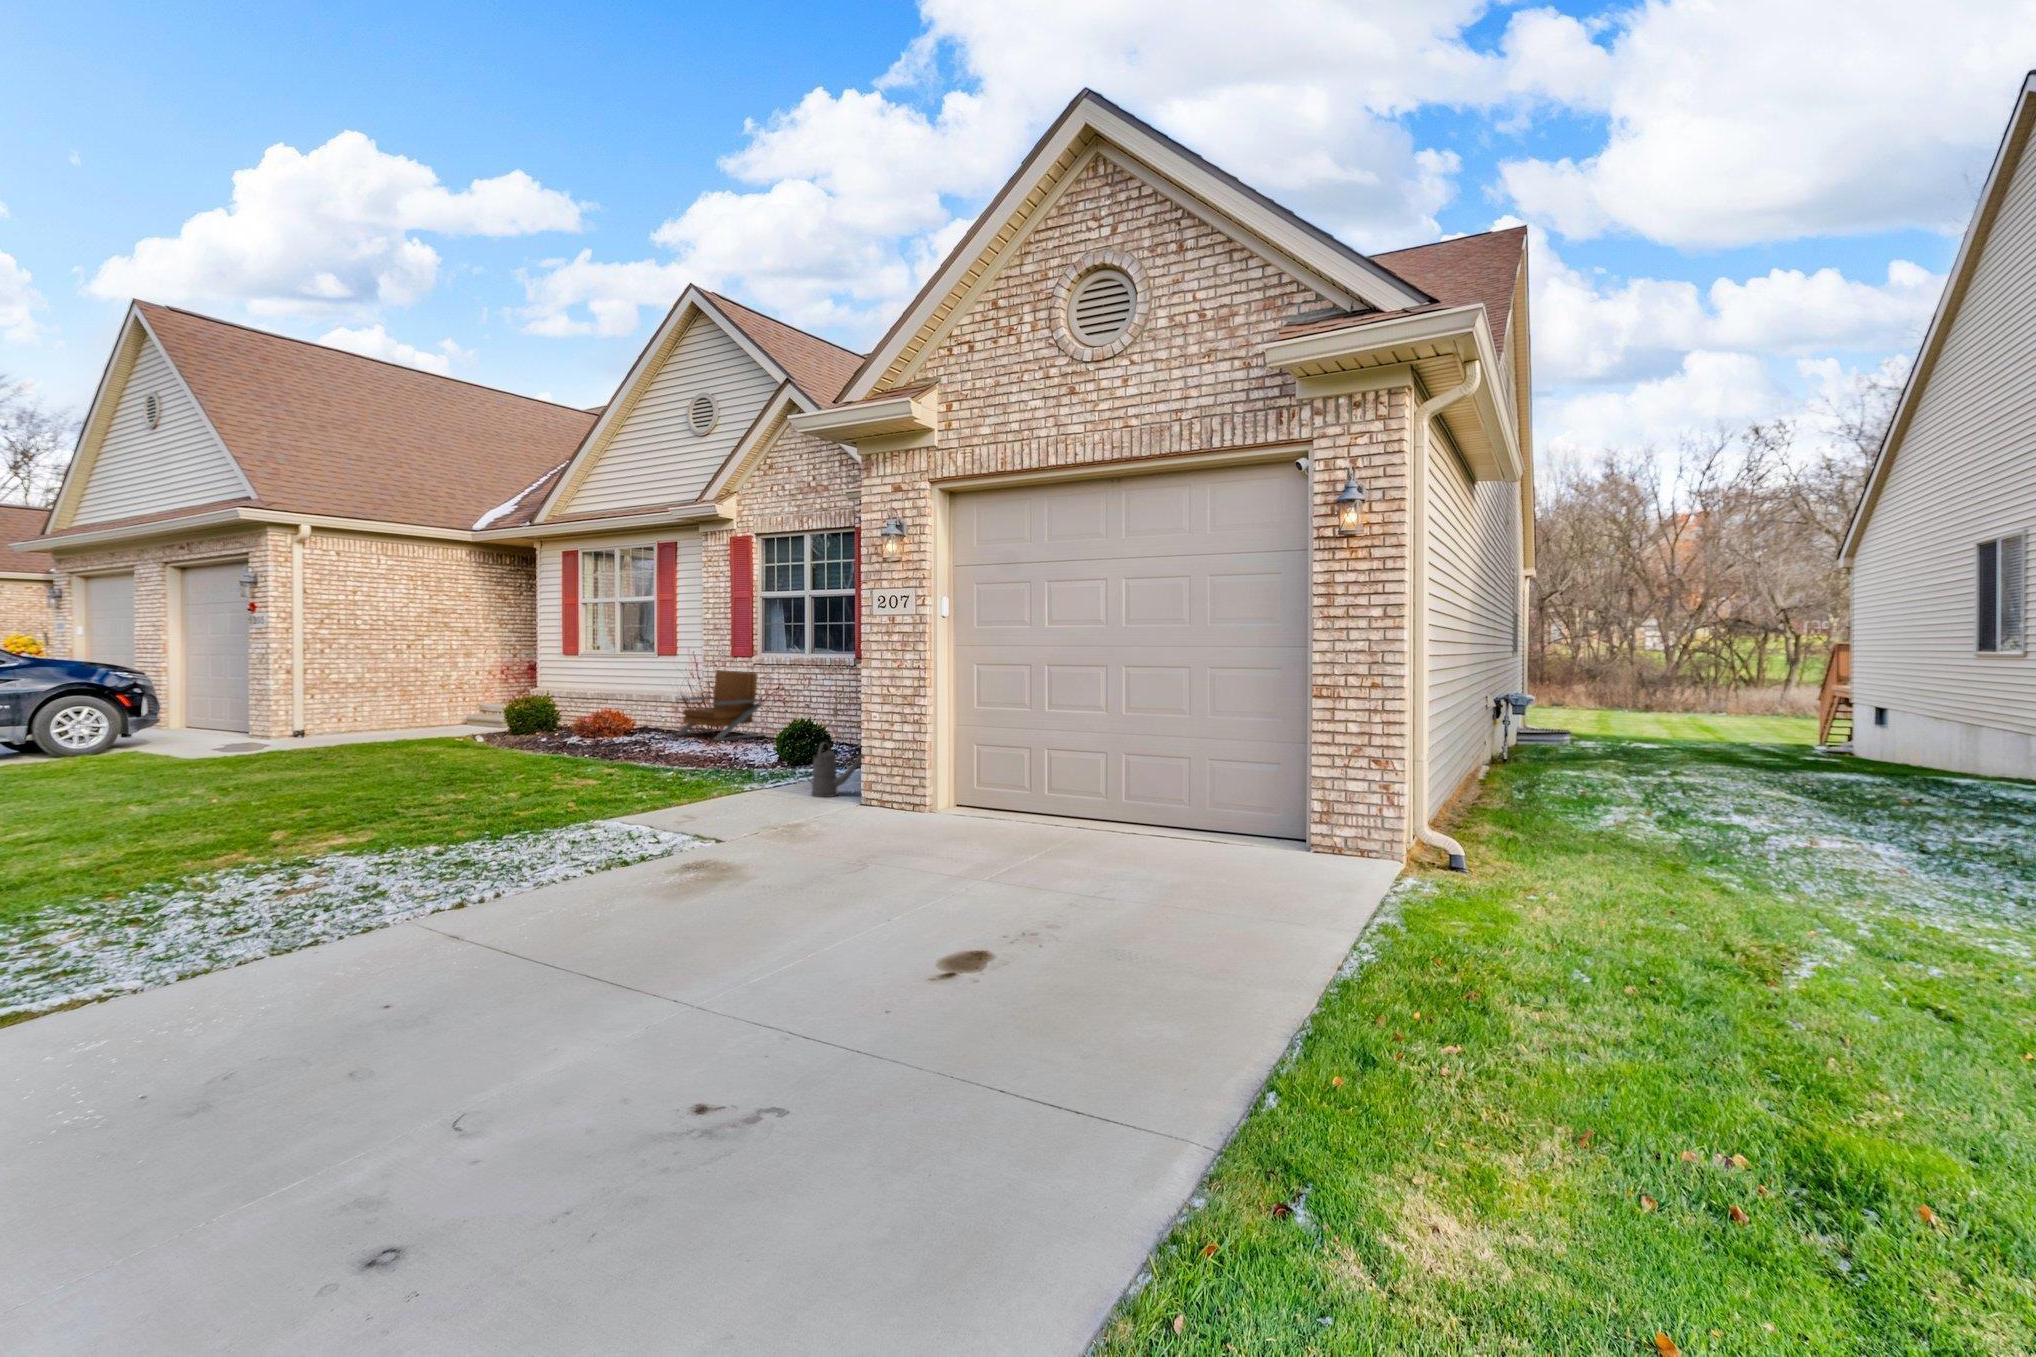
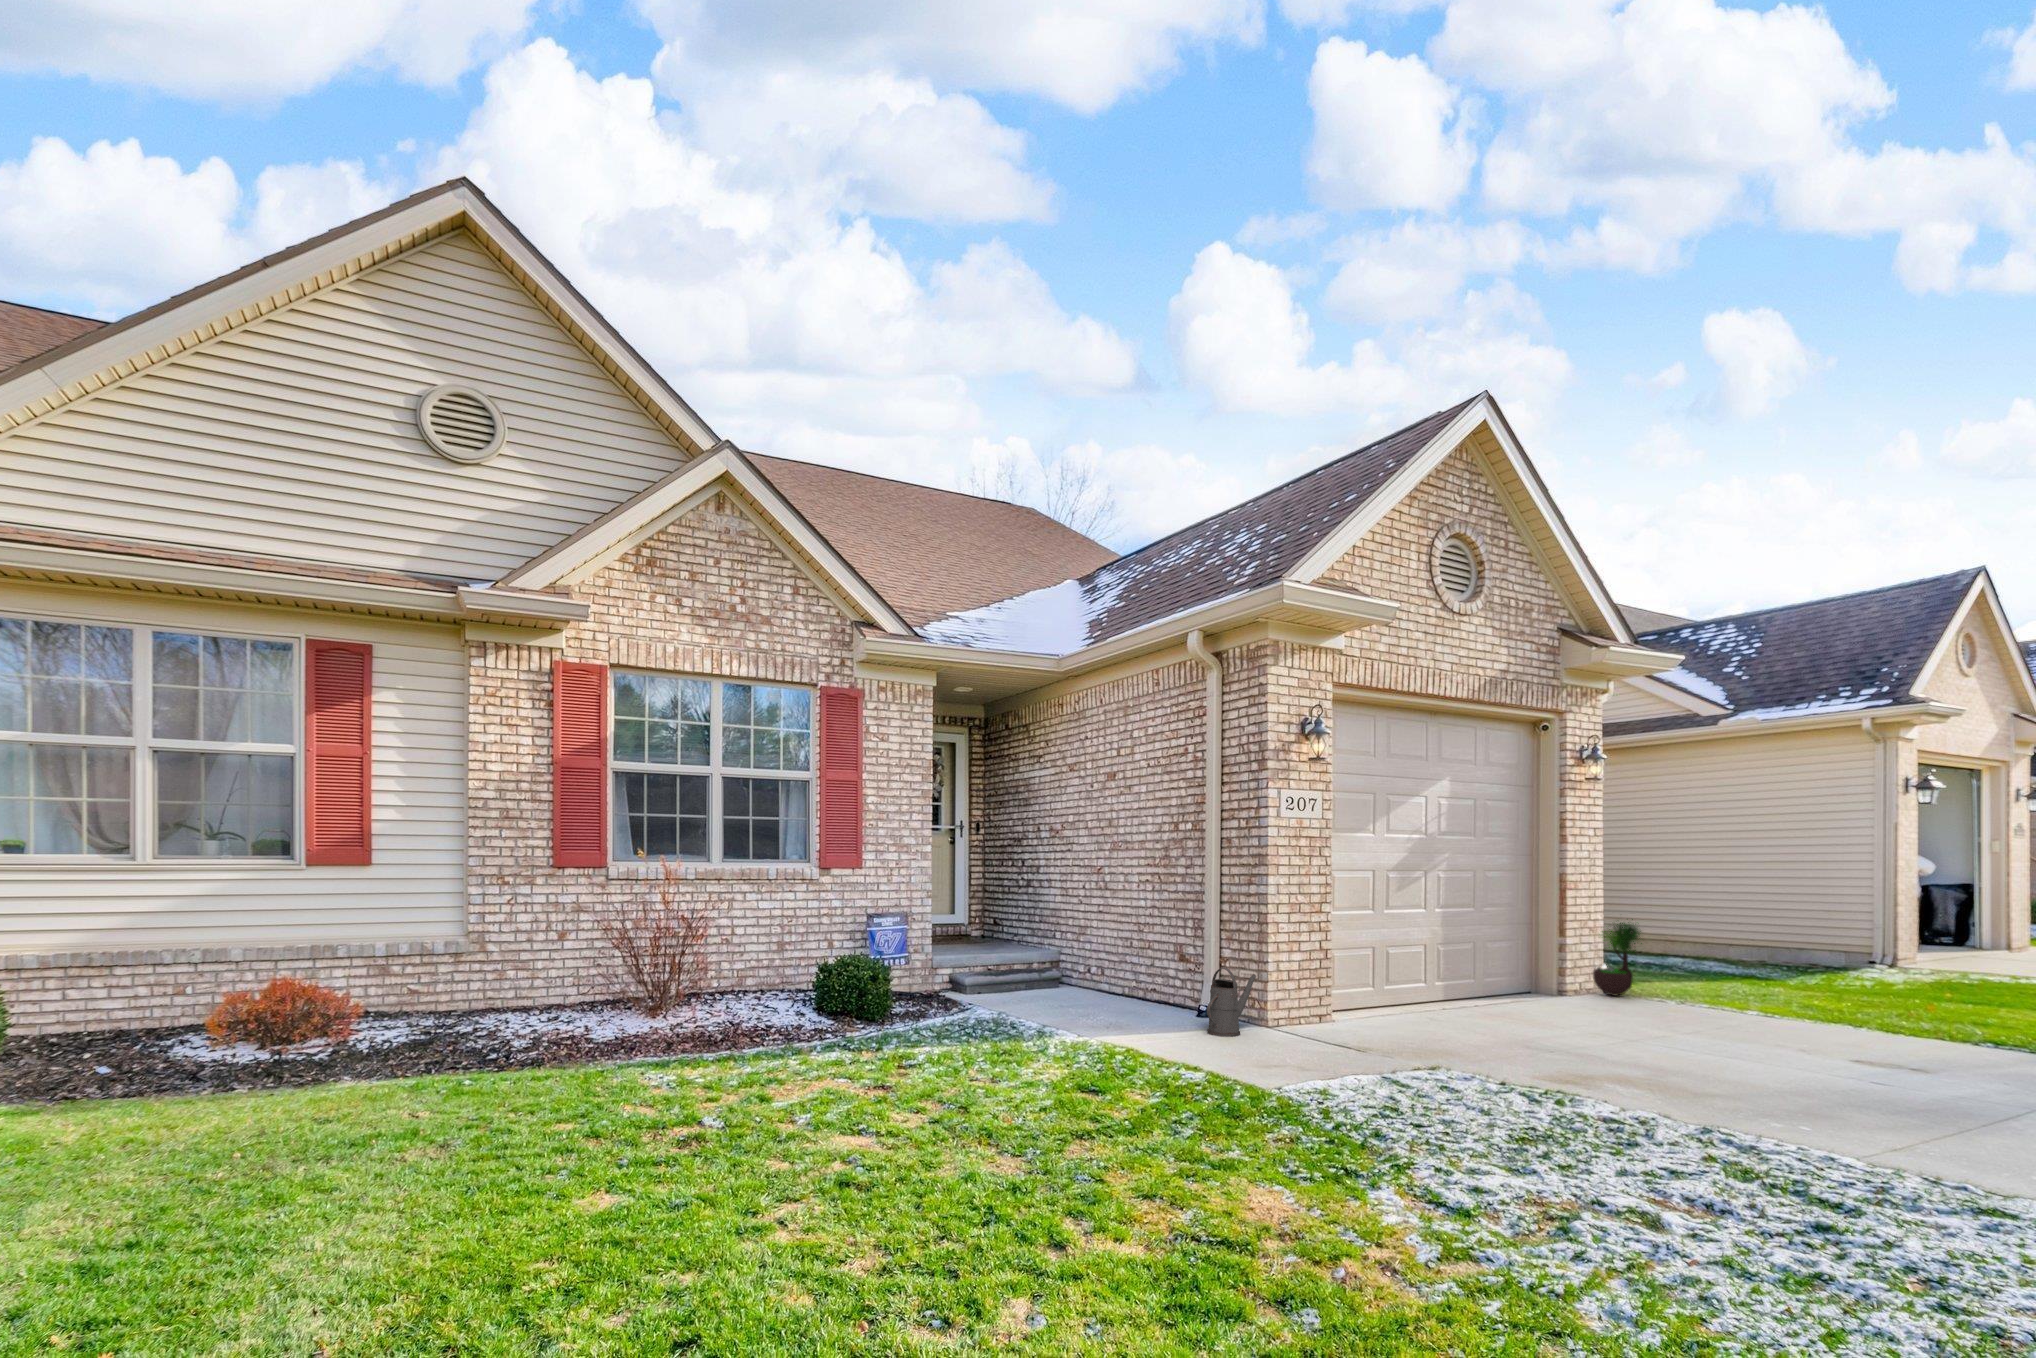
lounge chair: present [677,670,764,741] -> none [509,899,656,1032]
potted tree: none [1352,762,1431,885] -> present [1593,919,1642,996]

